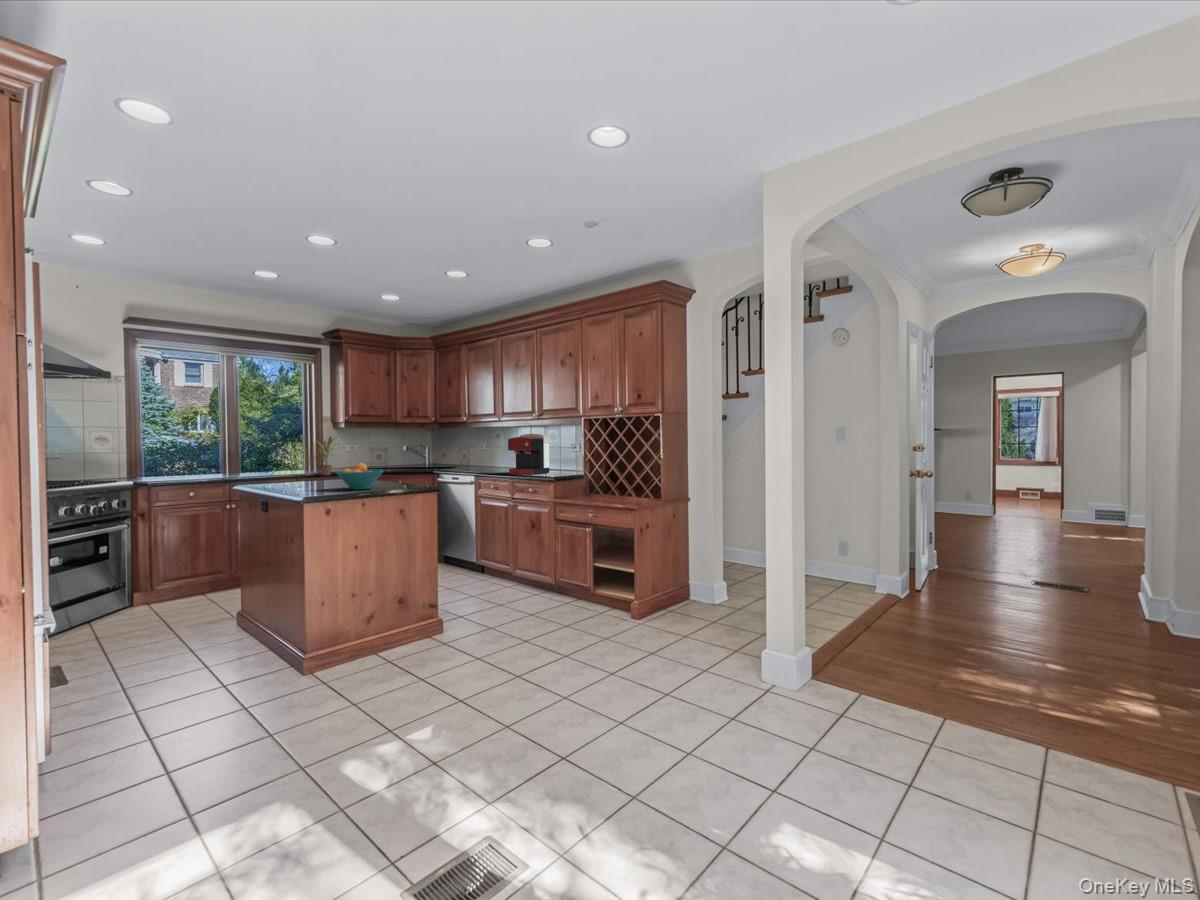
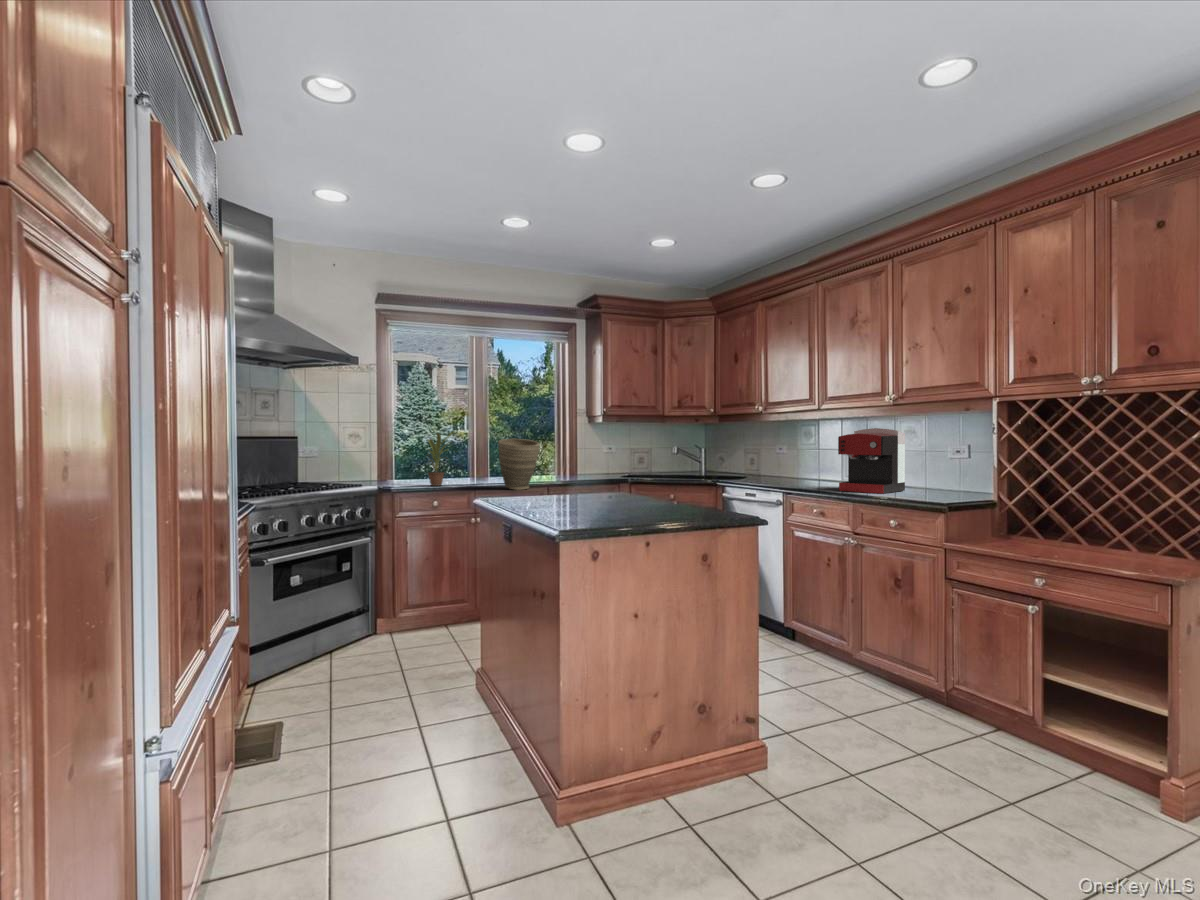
potted plant: present [319,436,338,476] -> present [428,432,453,486]
vase: none [251,441,288,480] -> present [498,438,539,490]
fruit bowl: present [336,463,384,490] -> none [601,472,672,514]

